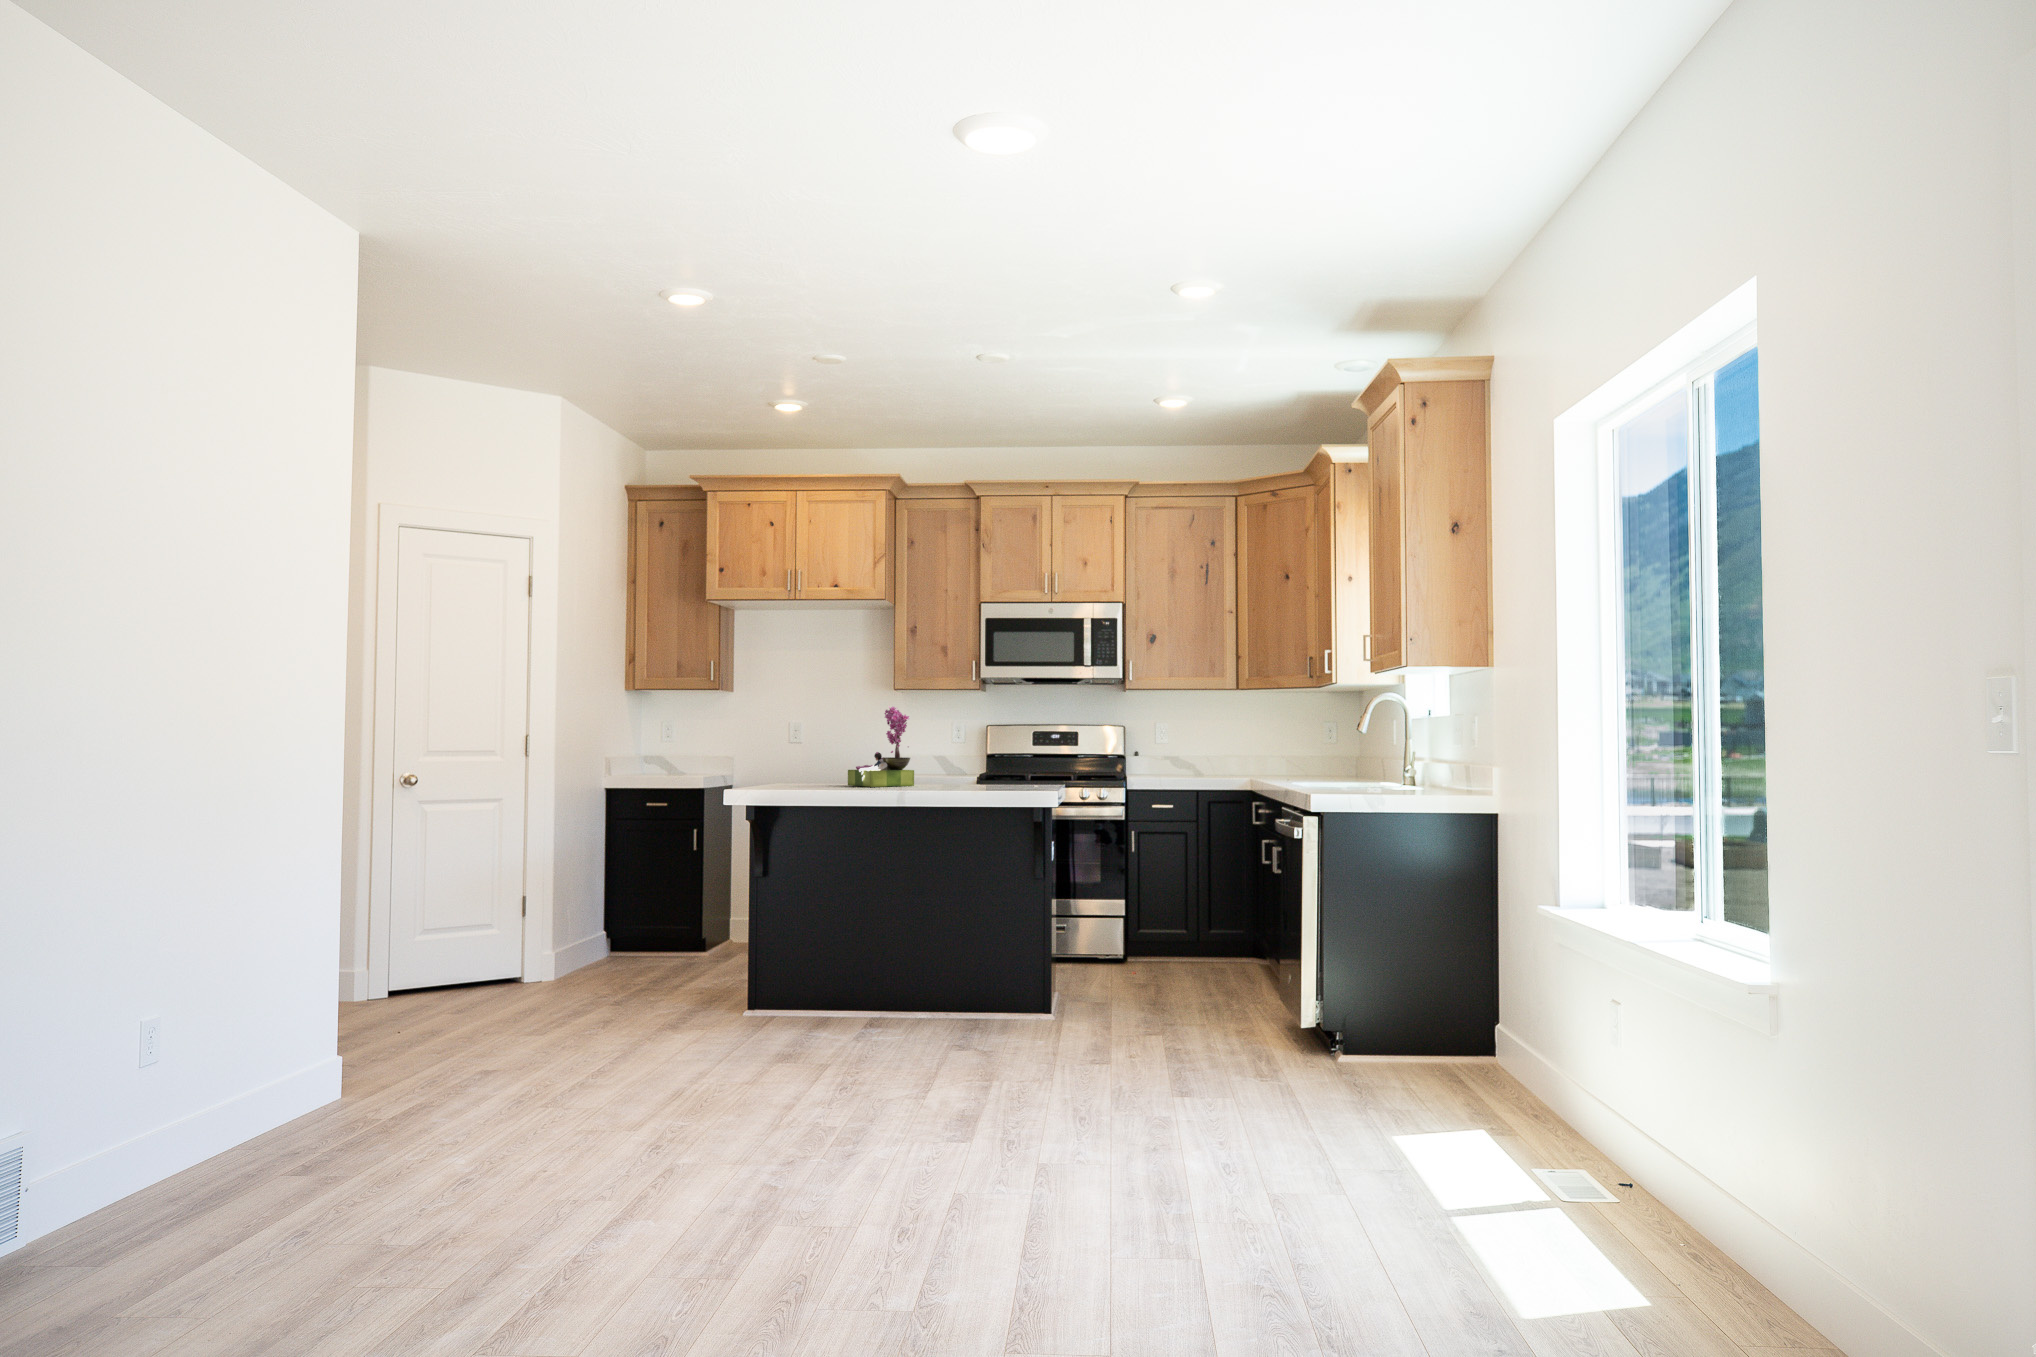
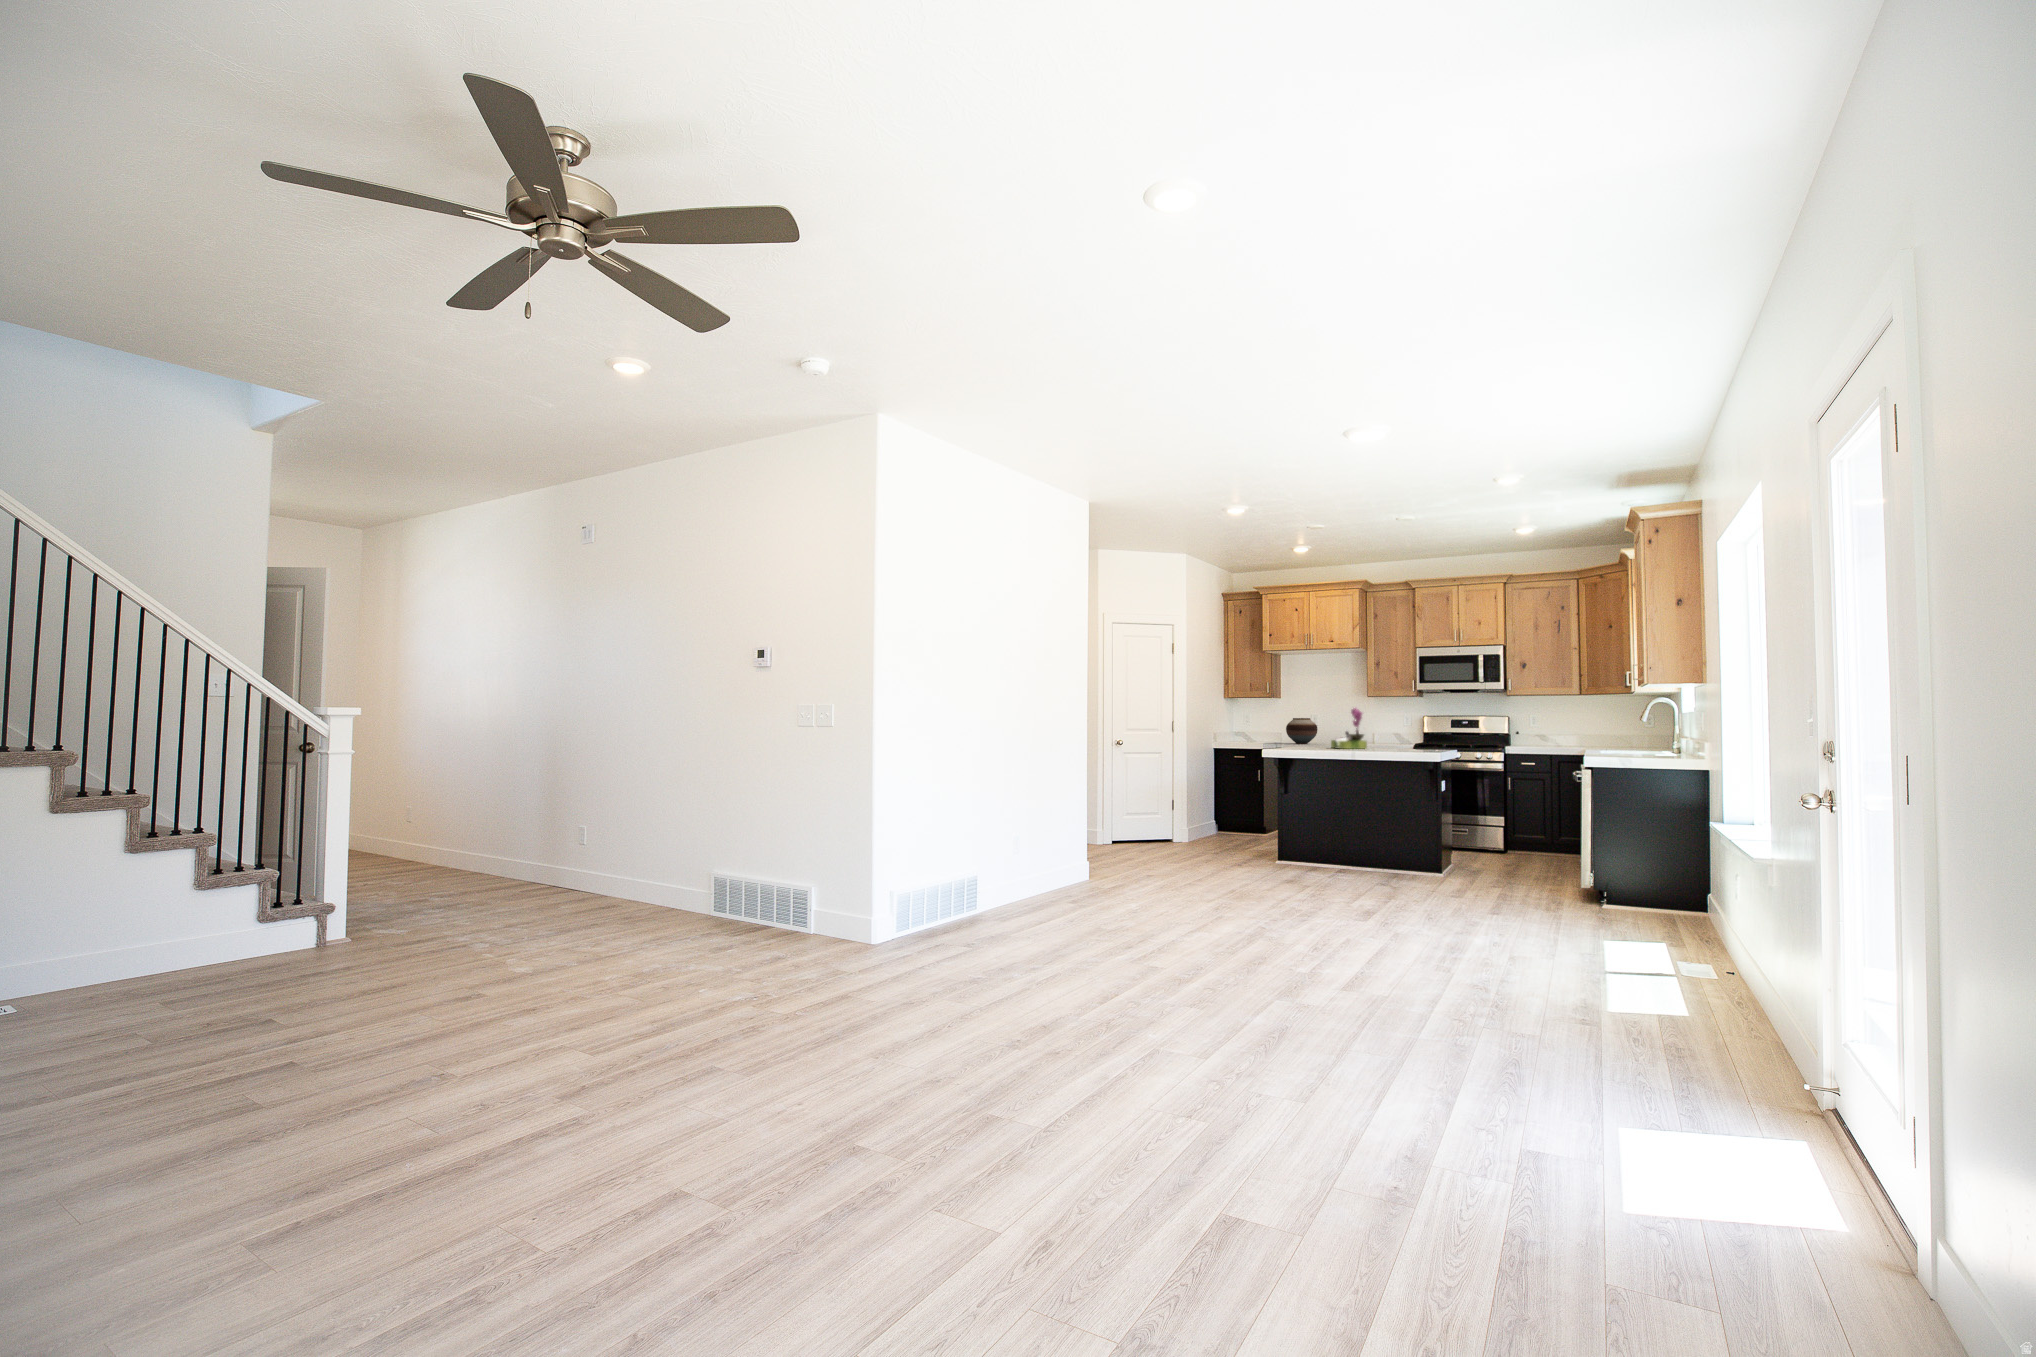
vase: none [752,729,810,778] -> present [1286,718,1318,744]

